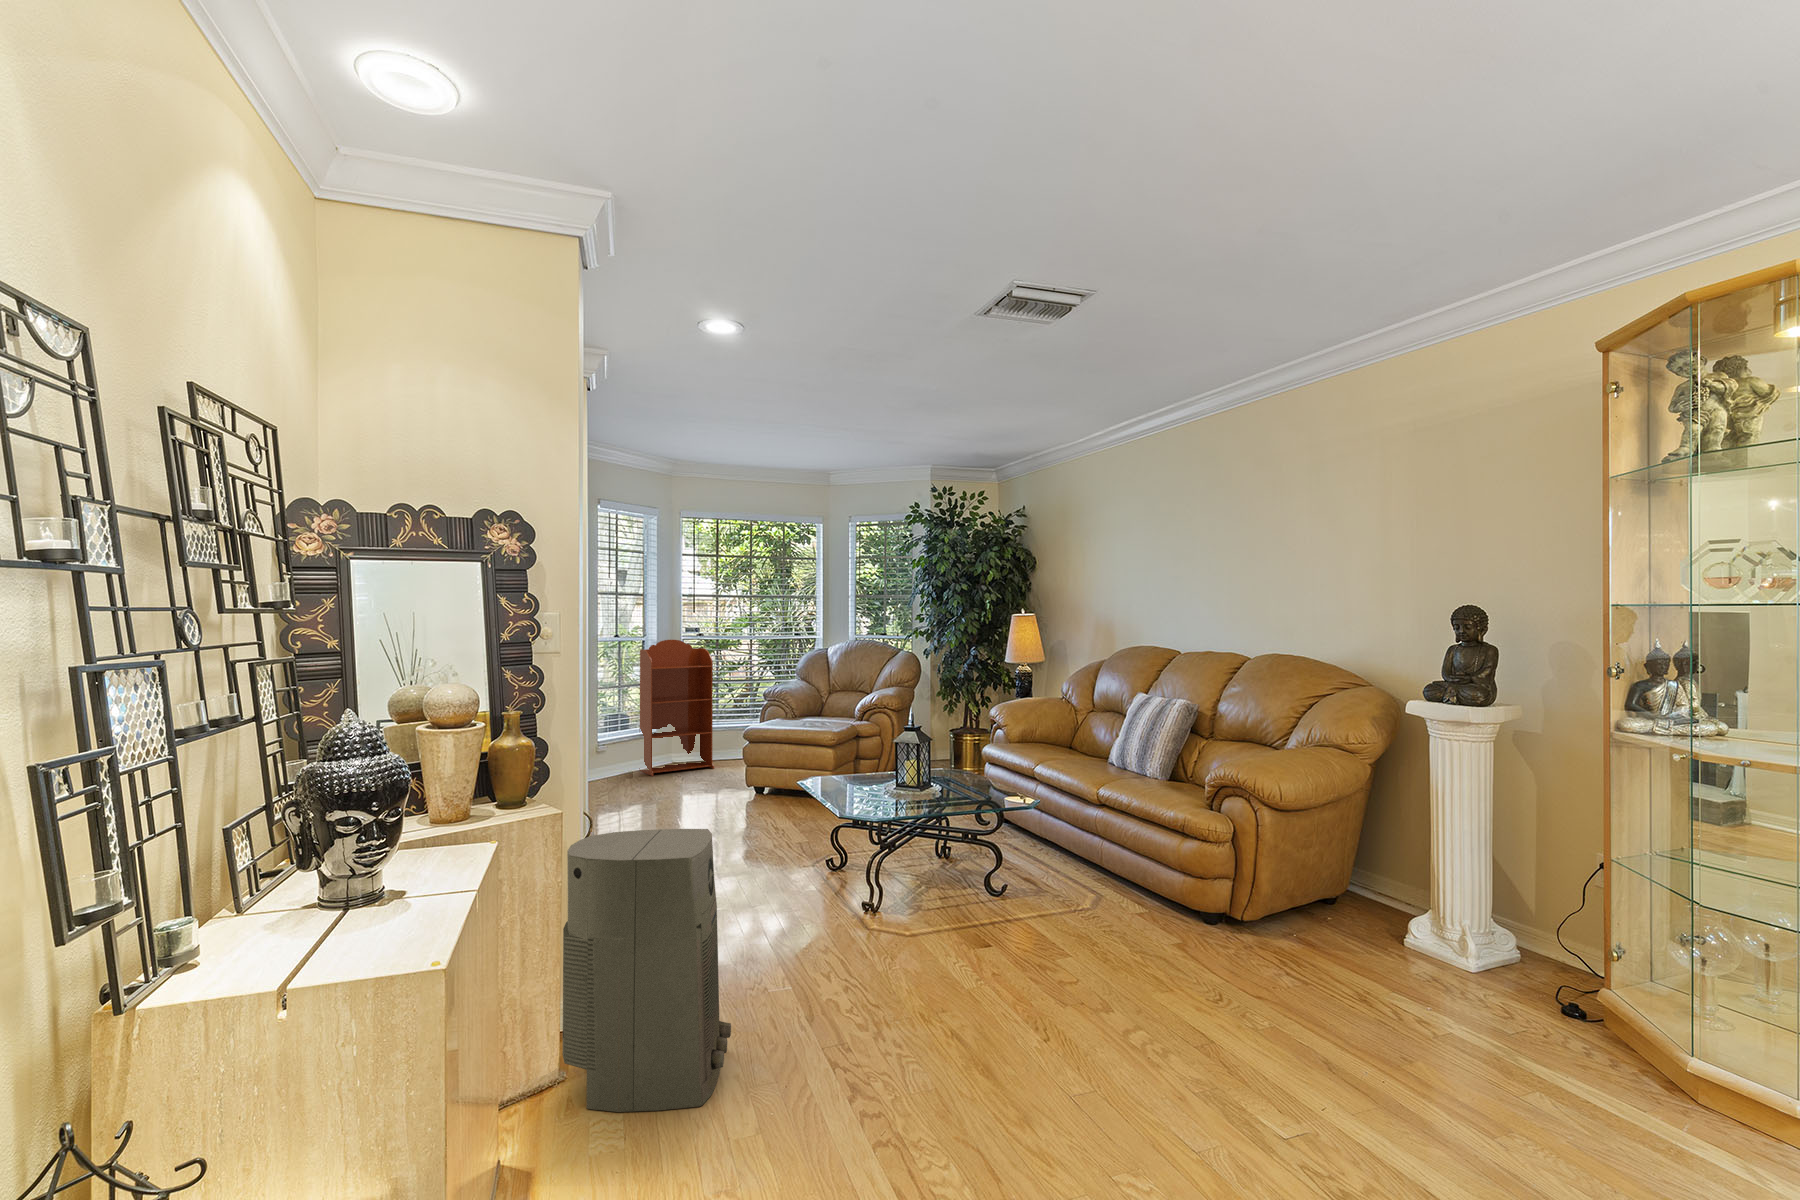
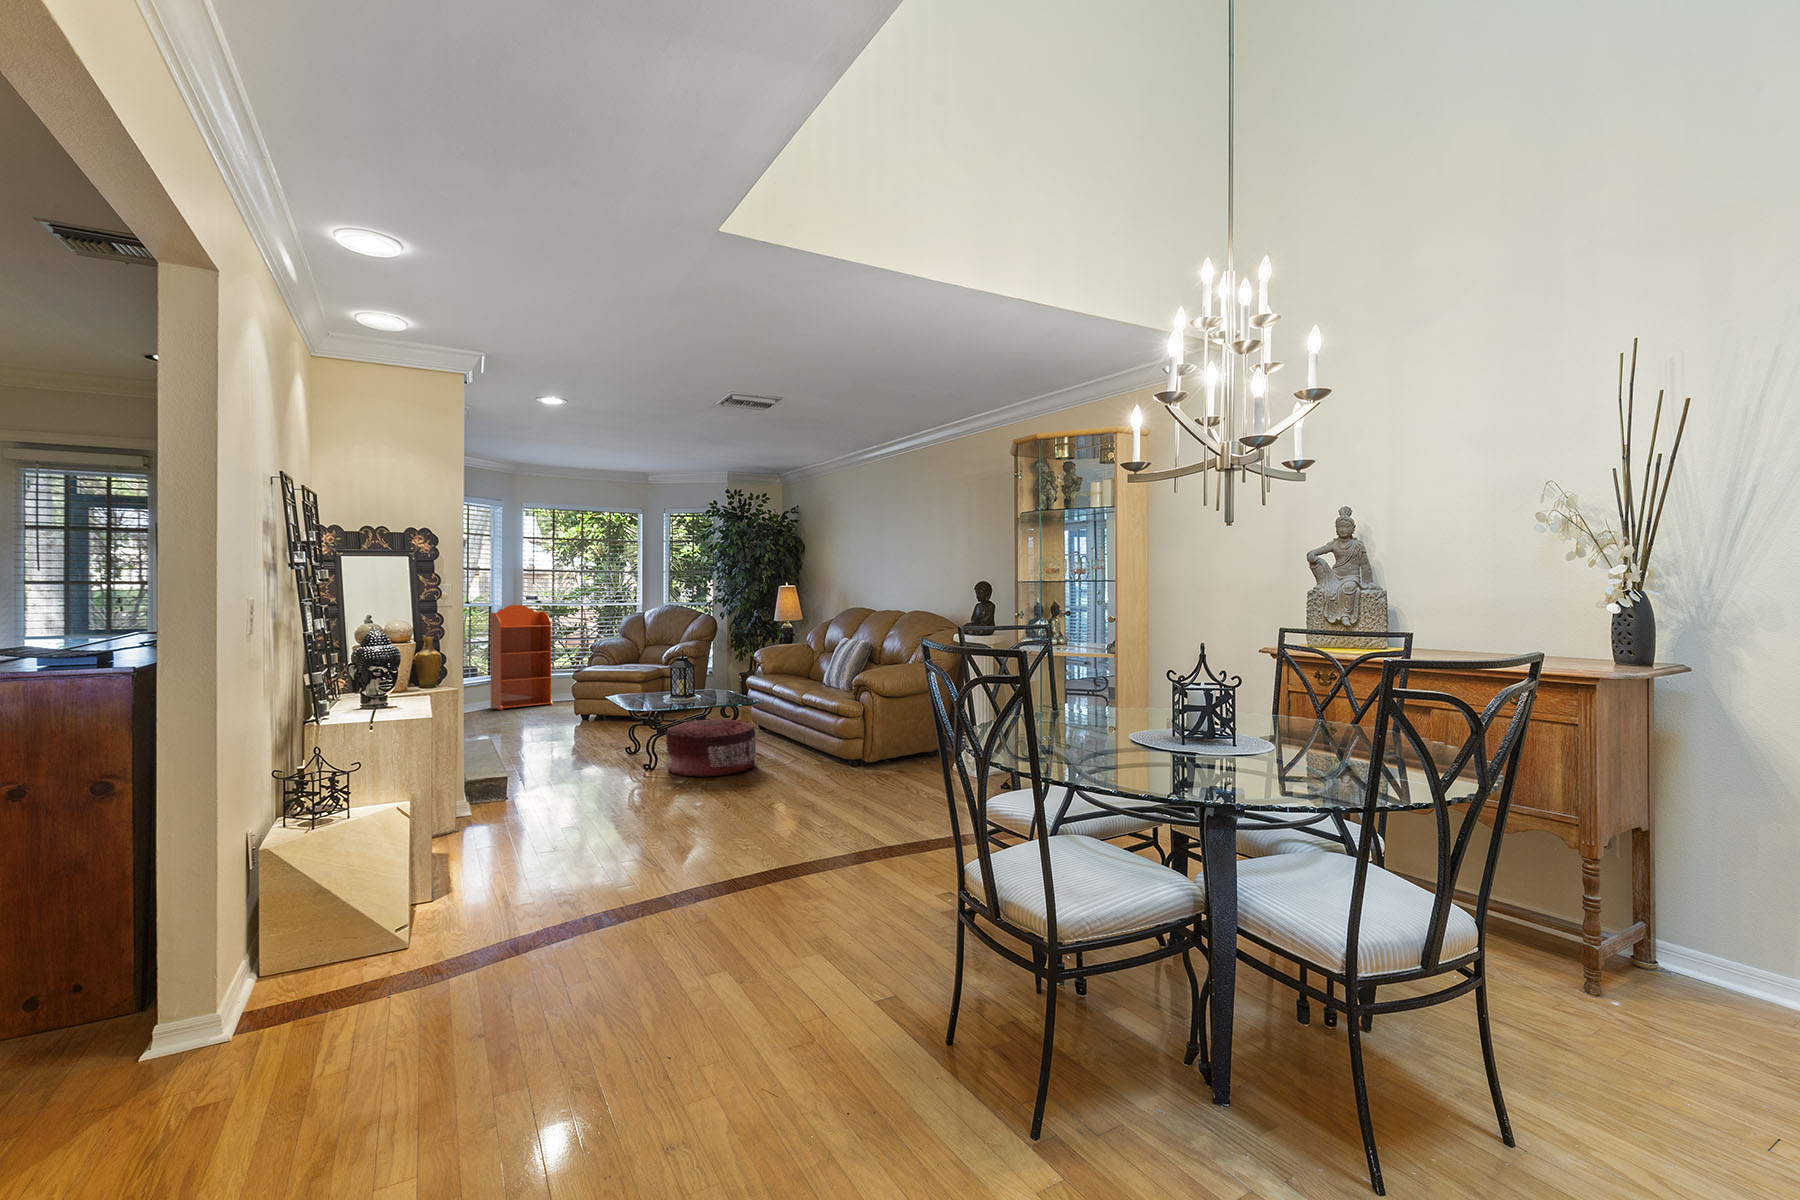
pouf: none [899,825,1045,939] -> present [666,719,756,777]
air purifier: present [562,829,731,1112] -> none [460,701,553,835]

